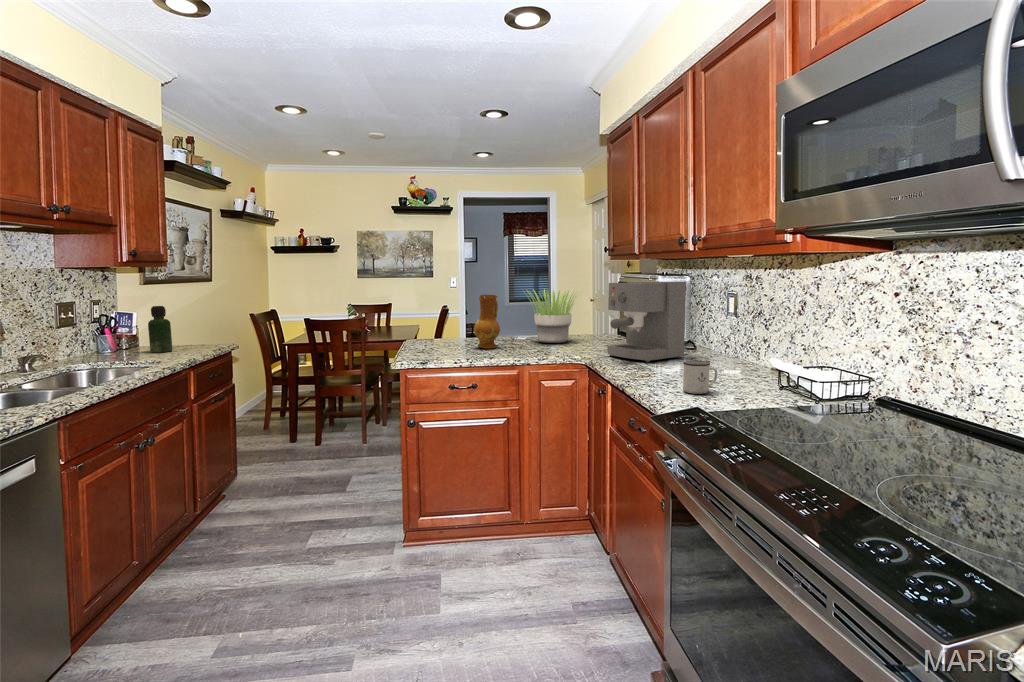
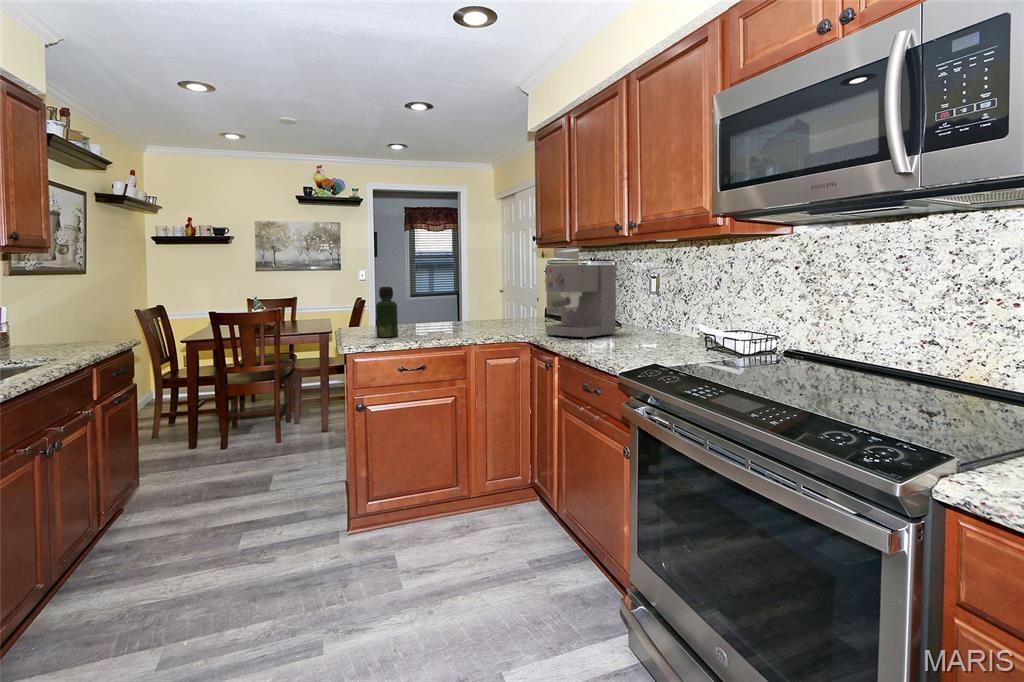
potted plant: present [527,289,577,343] -> none [454,274,516,328]
ceramic jug: present [474,294,500,349] -> none [411,280,437,333]
bottle: present [148,306,172,353] -> present [376,287,398,337]
mug: present [683,361,718,394] -> none [626,329,655,357]

